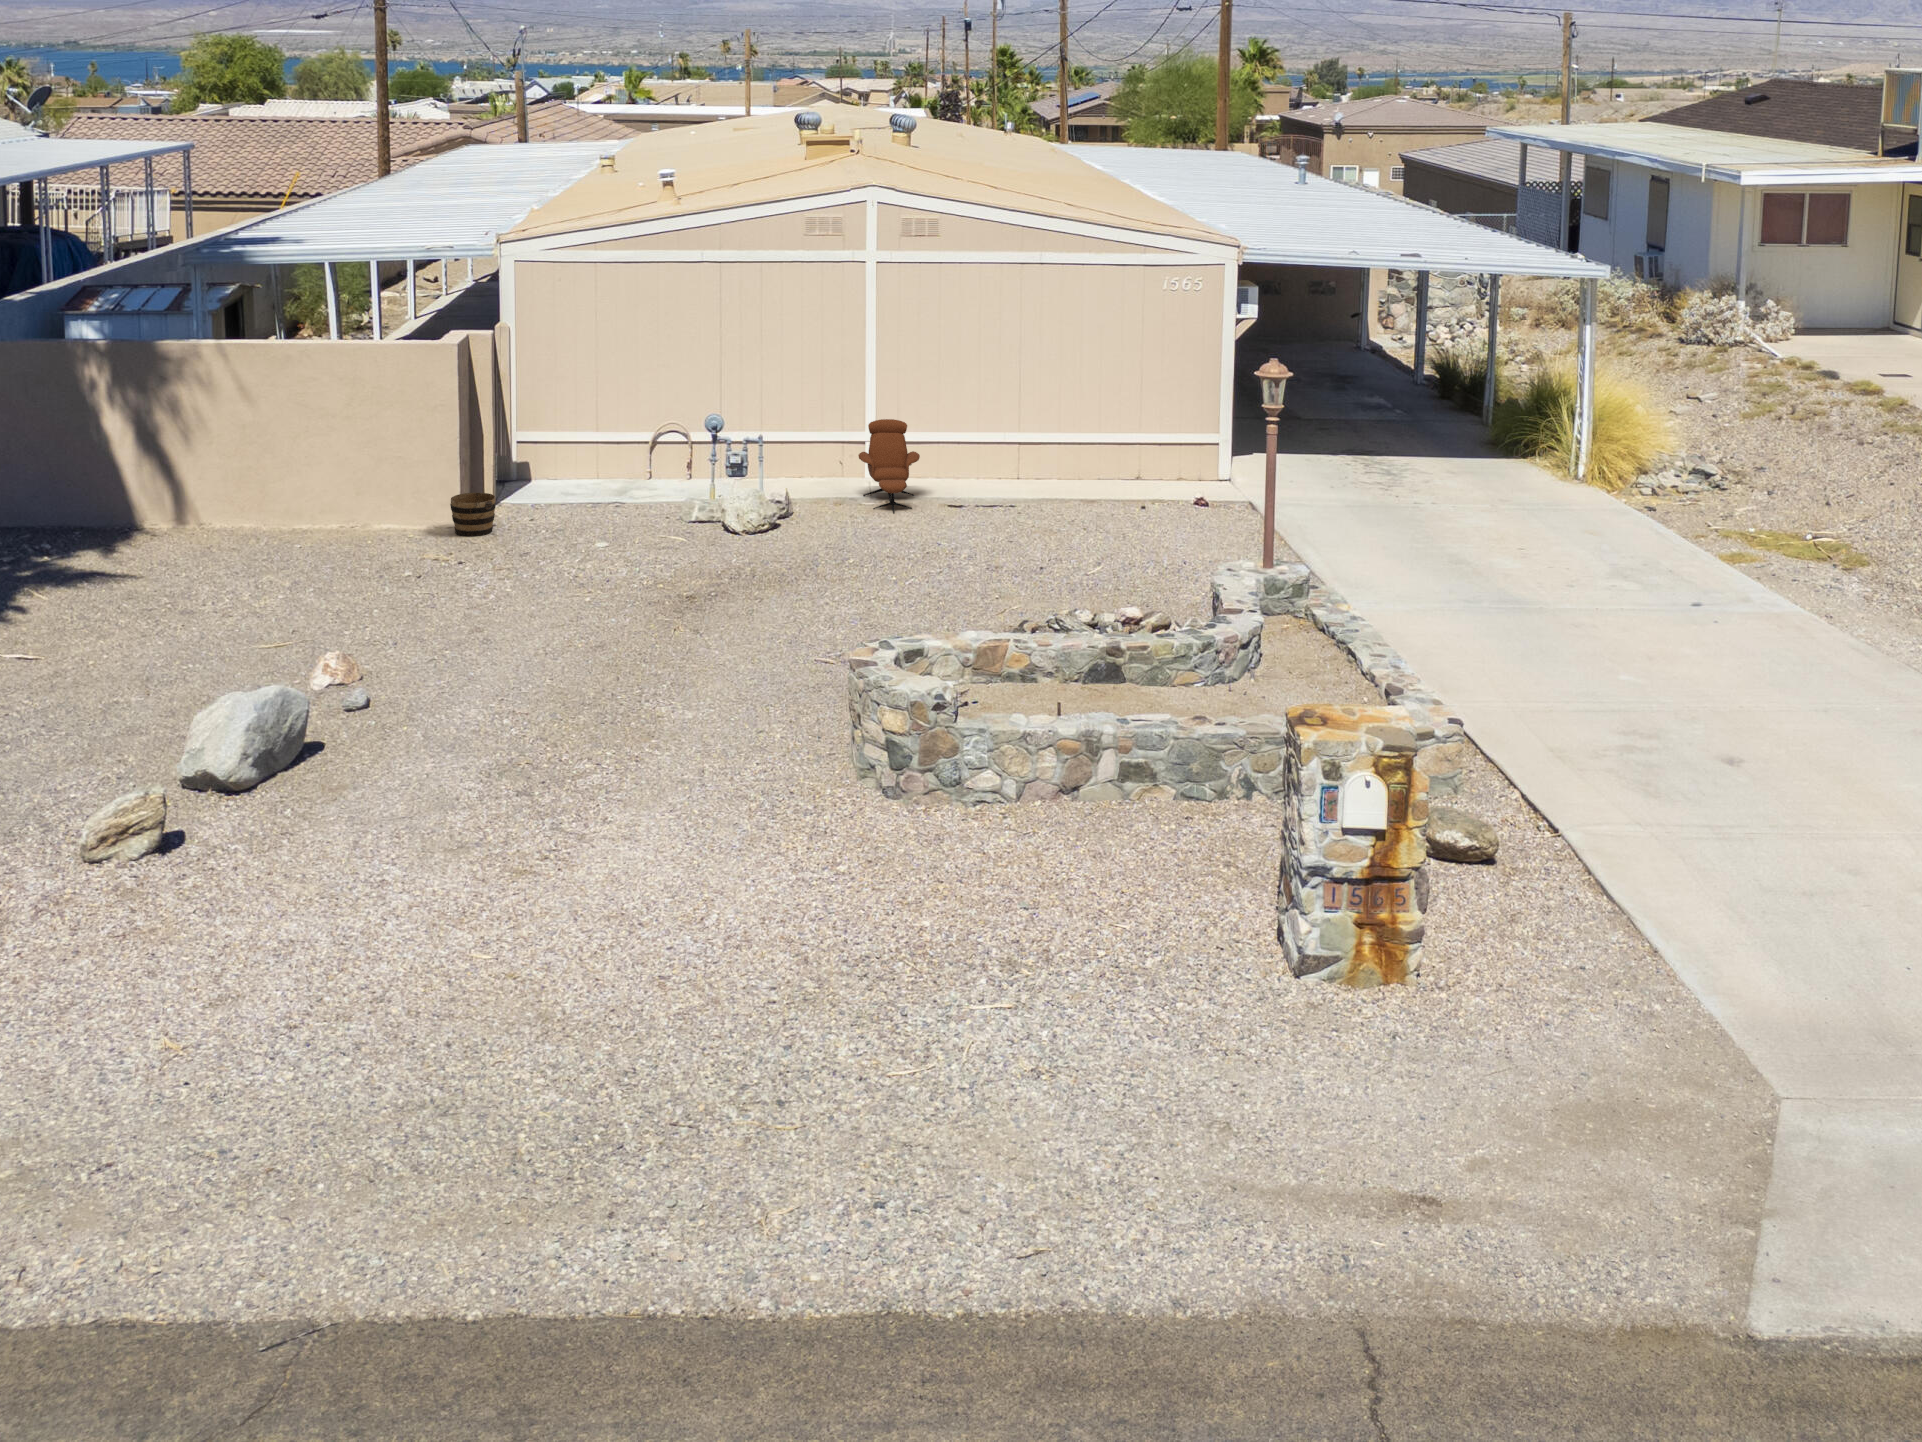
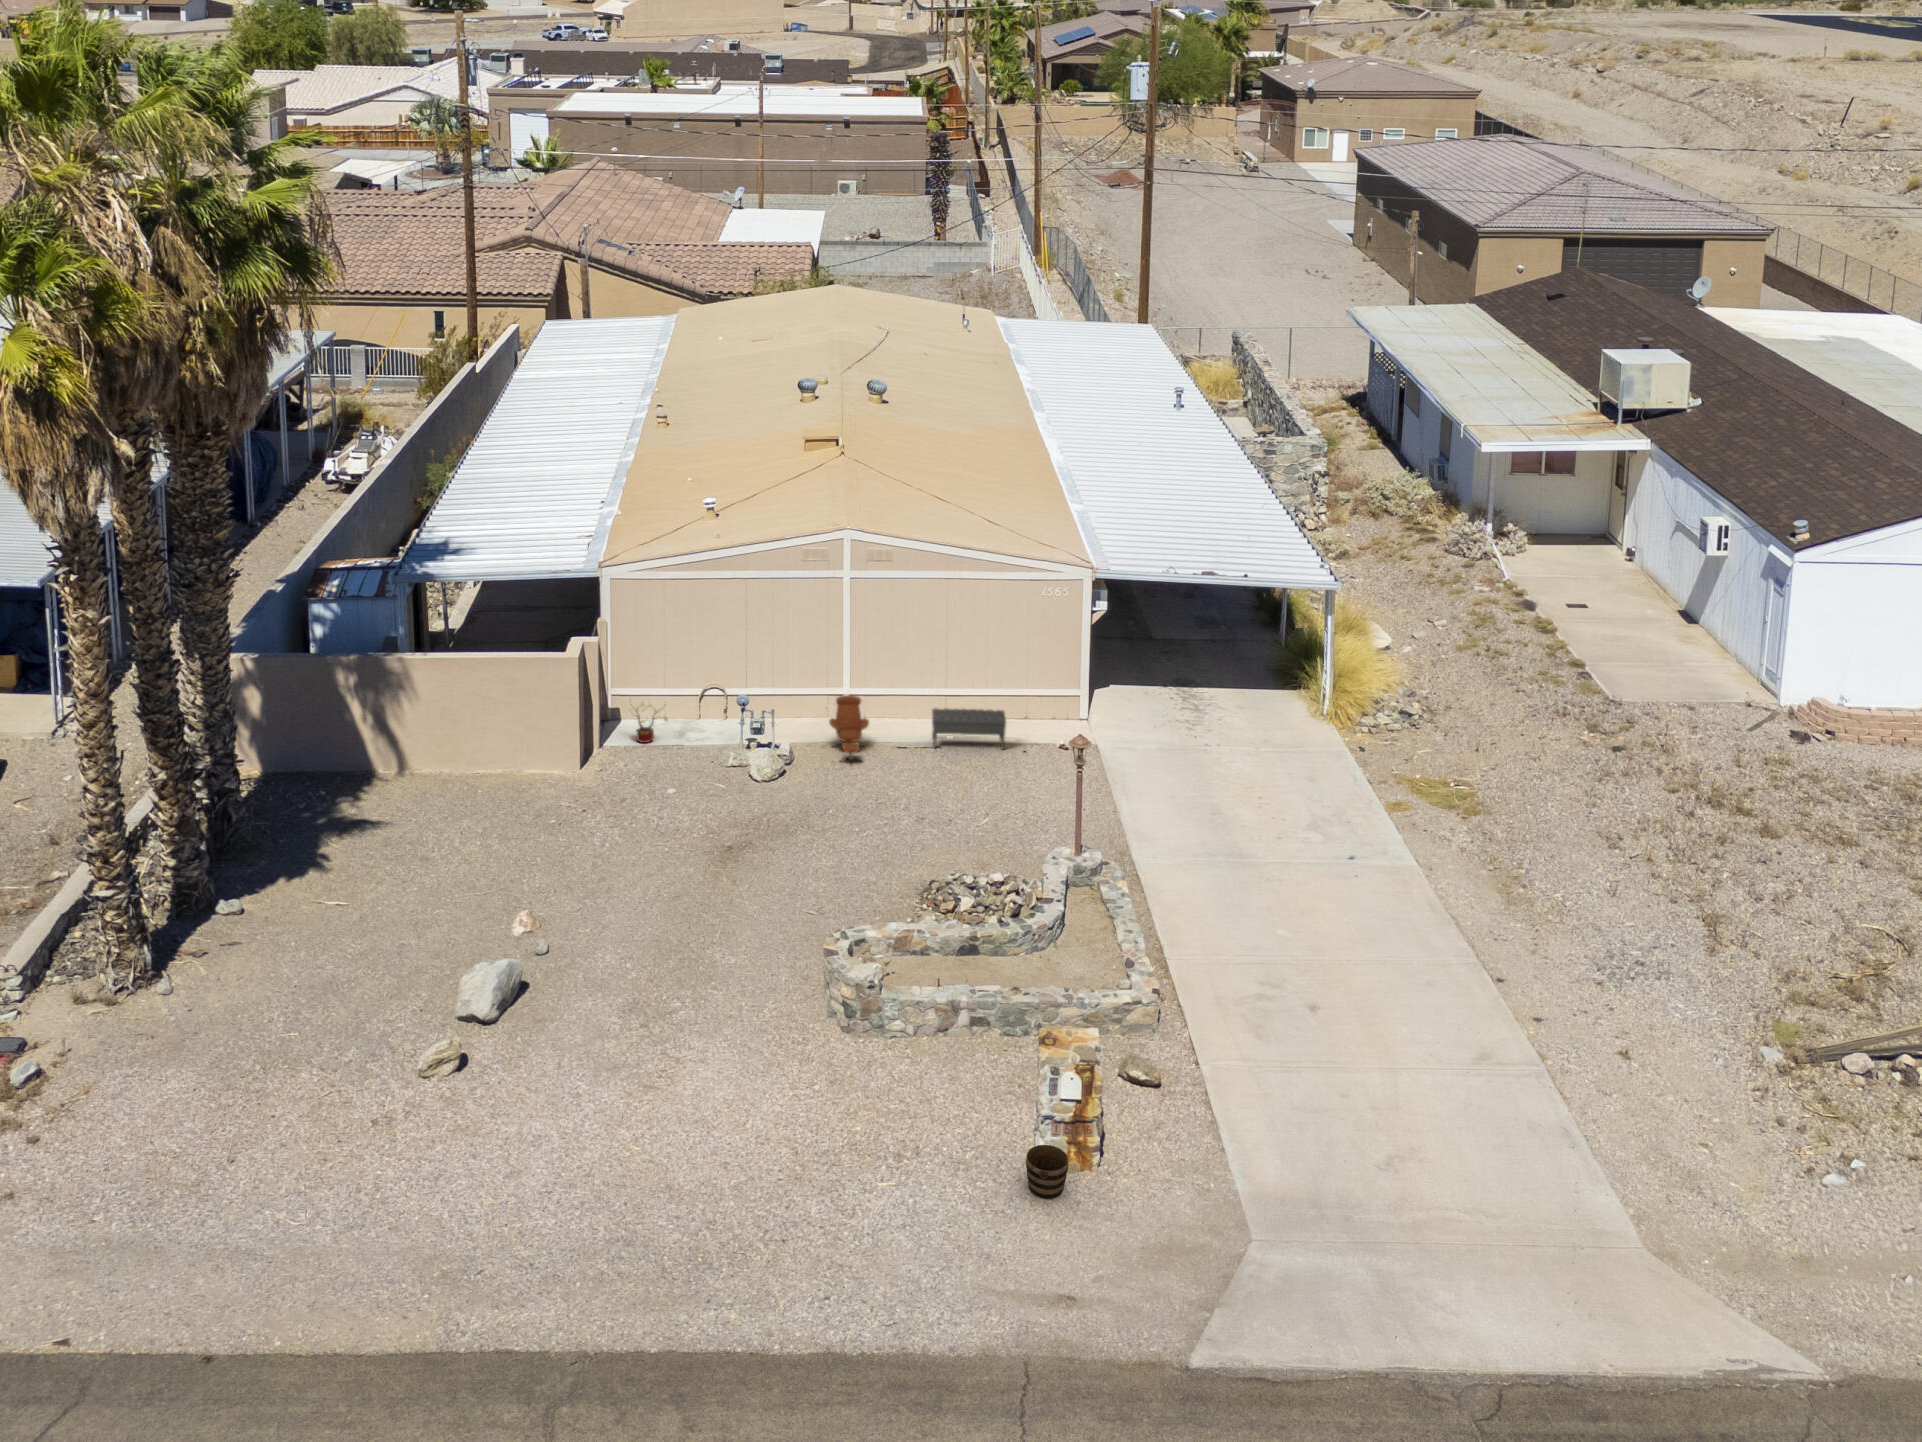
decorative plant: none [553,427,612,494] -> present [631,704,668,743]
bench: none [1015,441,1129,497] -> present [932,708,1006,749]
bucket: present [450,493,496,536] -> present [1026,1145,1068,1199]

